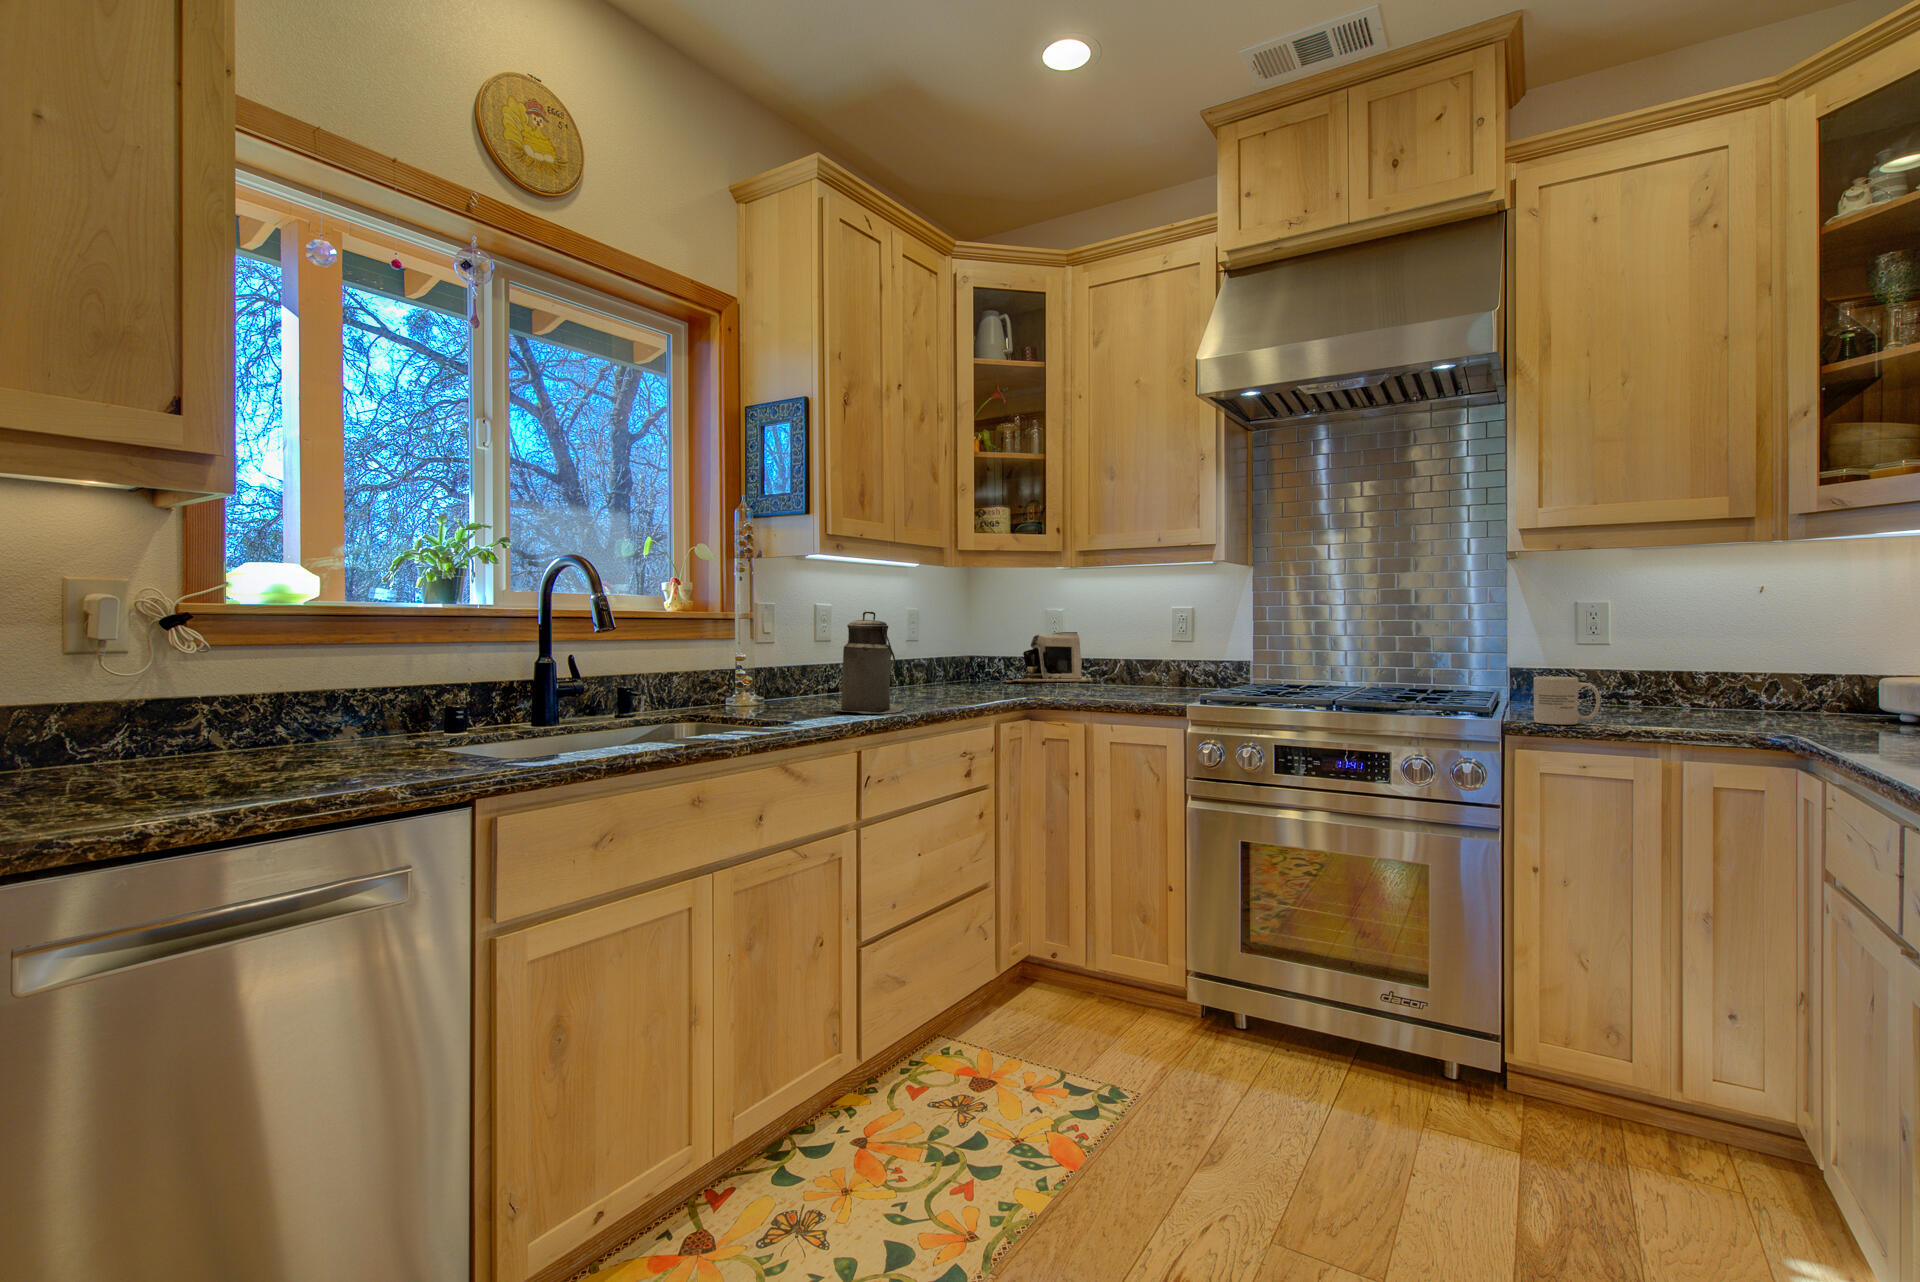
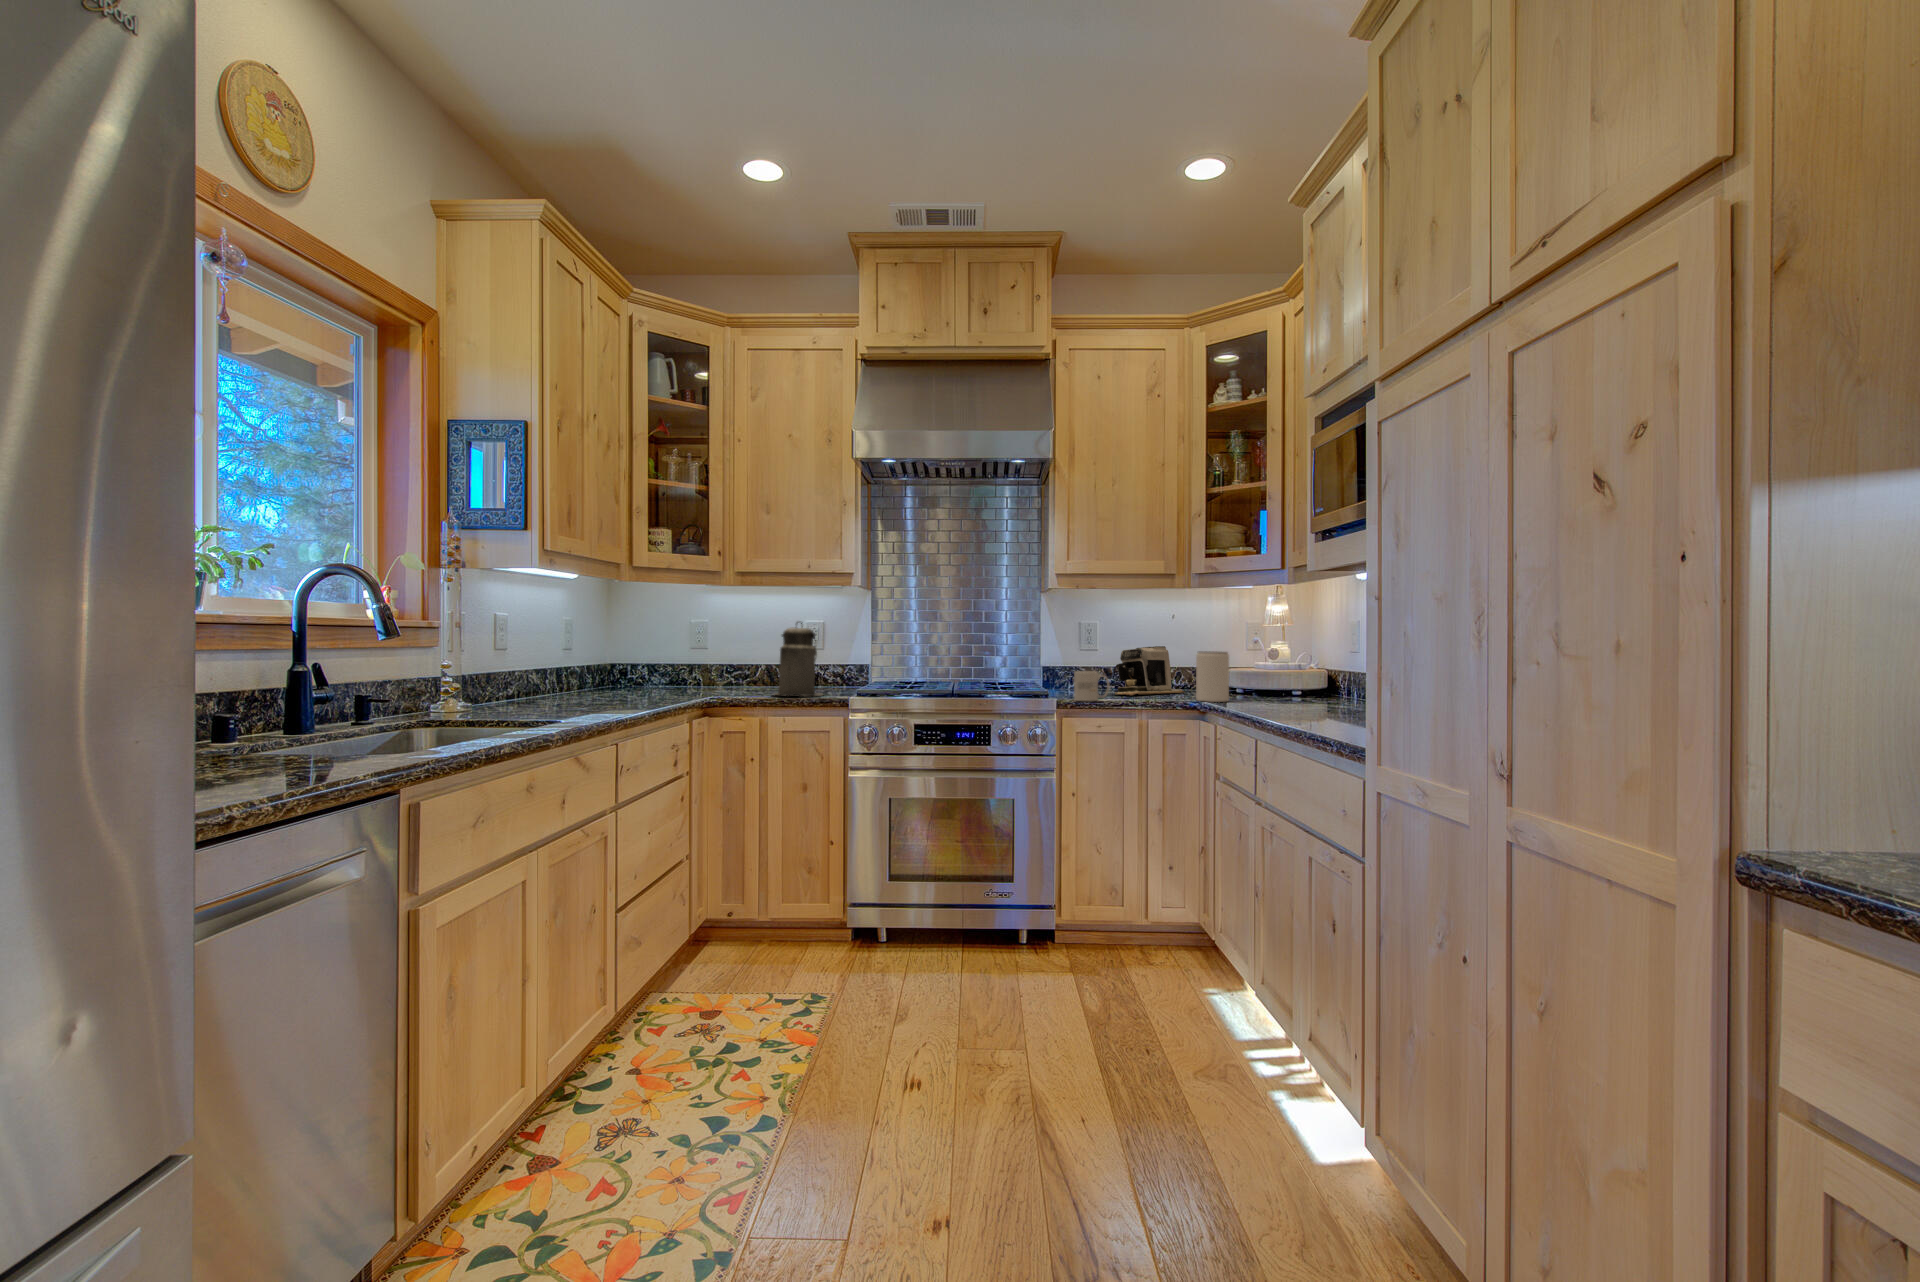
canister: present [834,612,904,713] -> present [775,622,822,696]
coffee maker: present [1005,632,1093,683] -> present [1115,646,1184,696]
jar: none [1786,647,1864,736] -> present [1196,651,1229,702]

